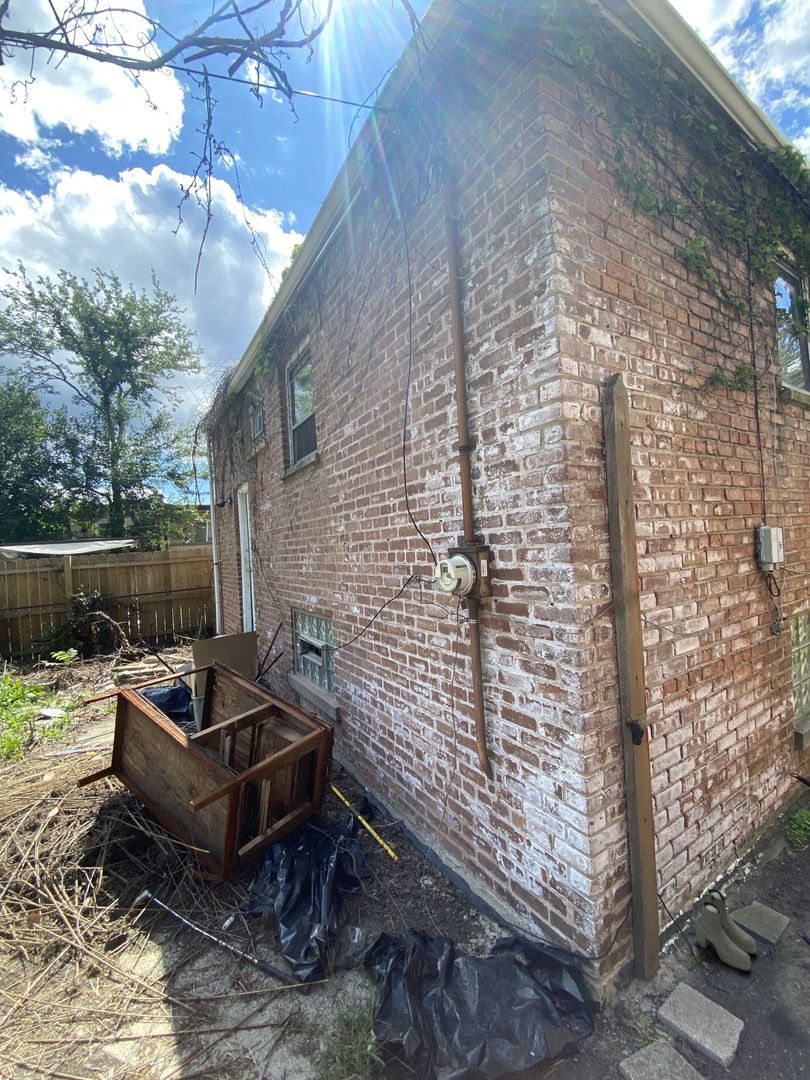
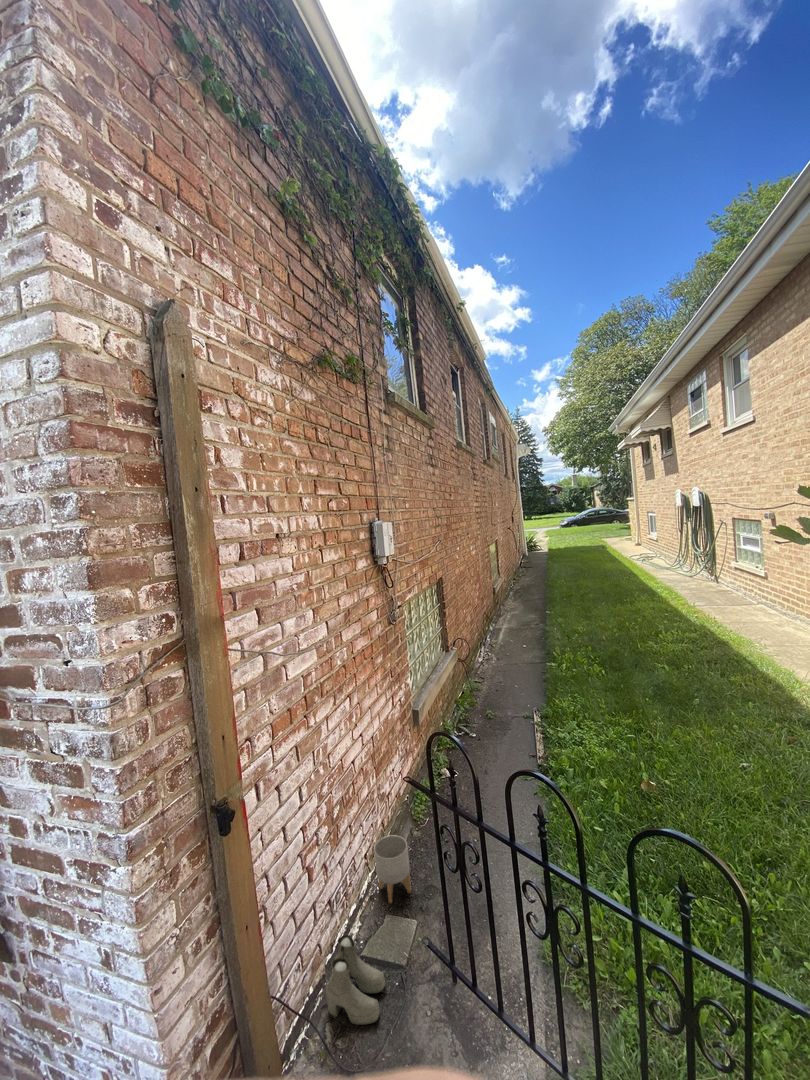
planter: none [744,835,787,899] -> present [374,835,411,903]

